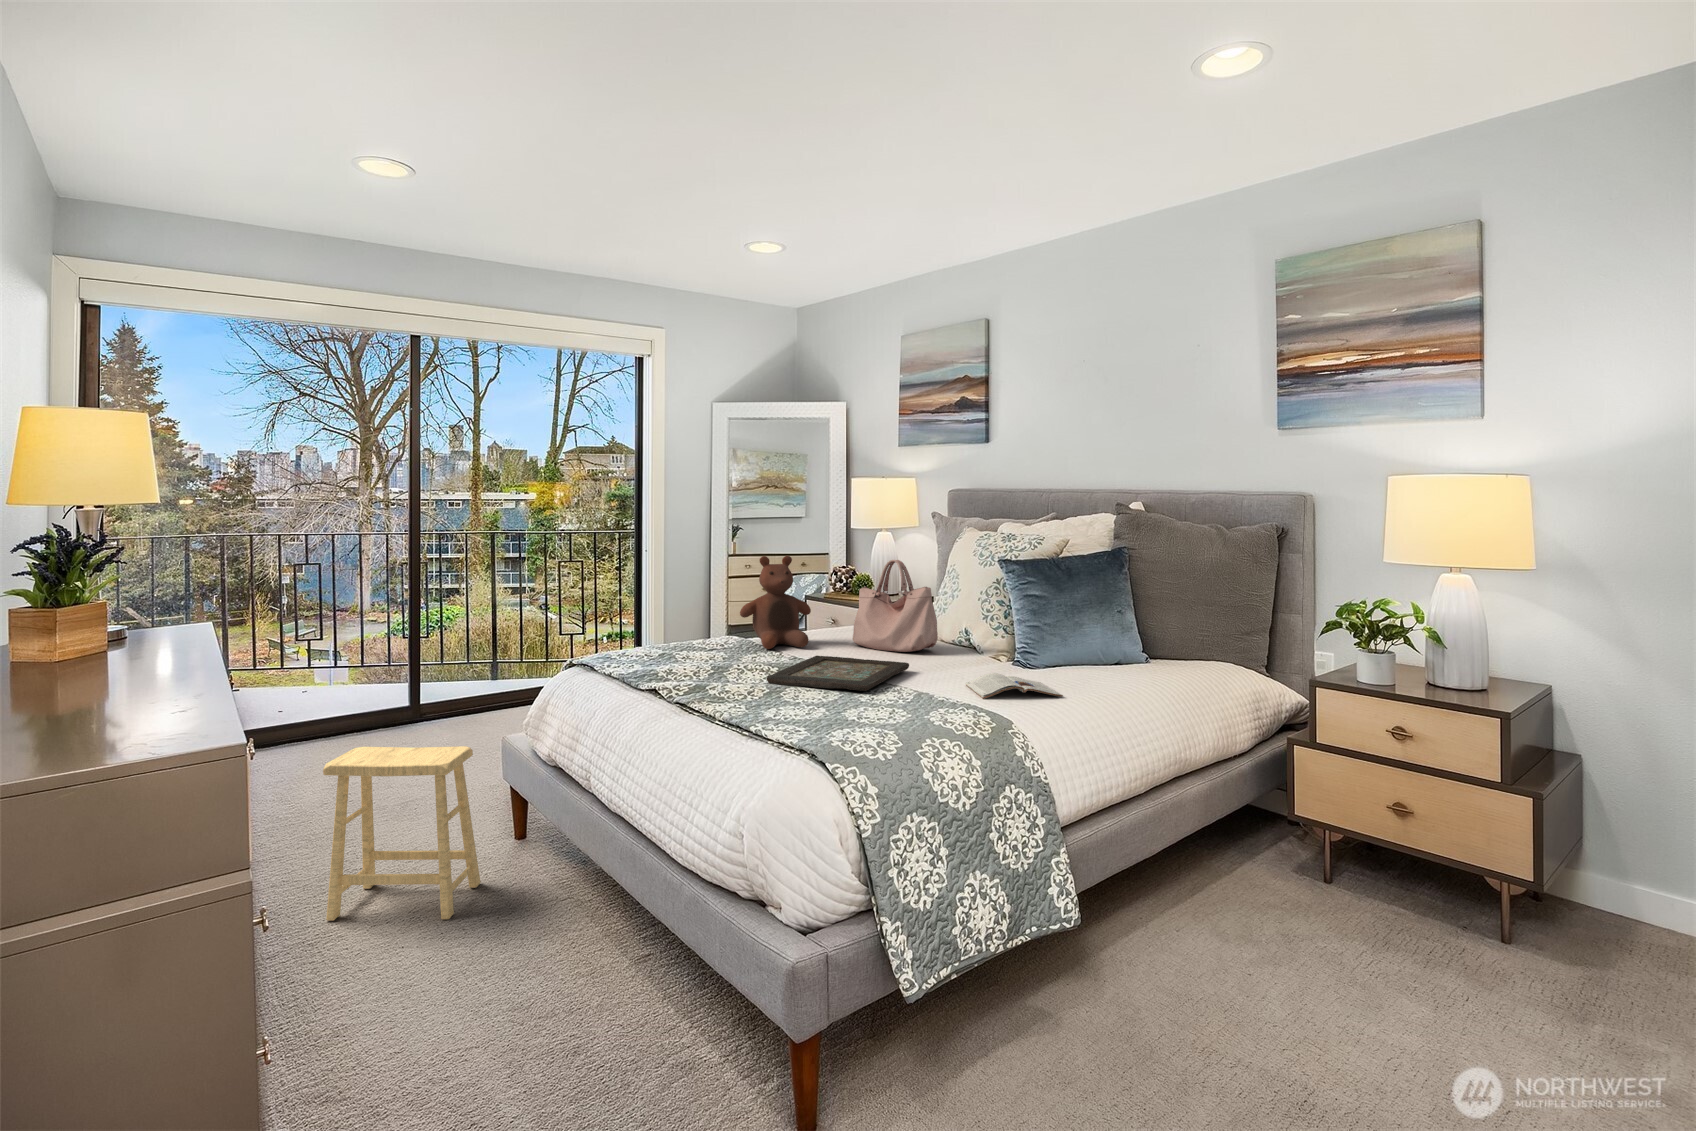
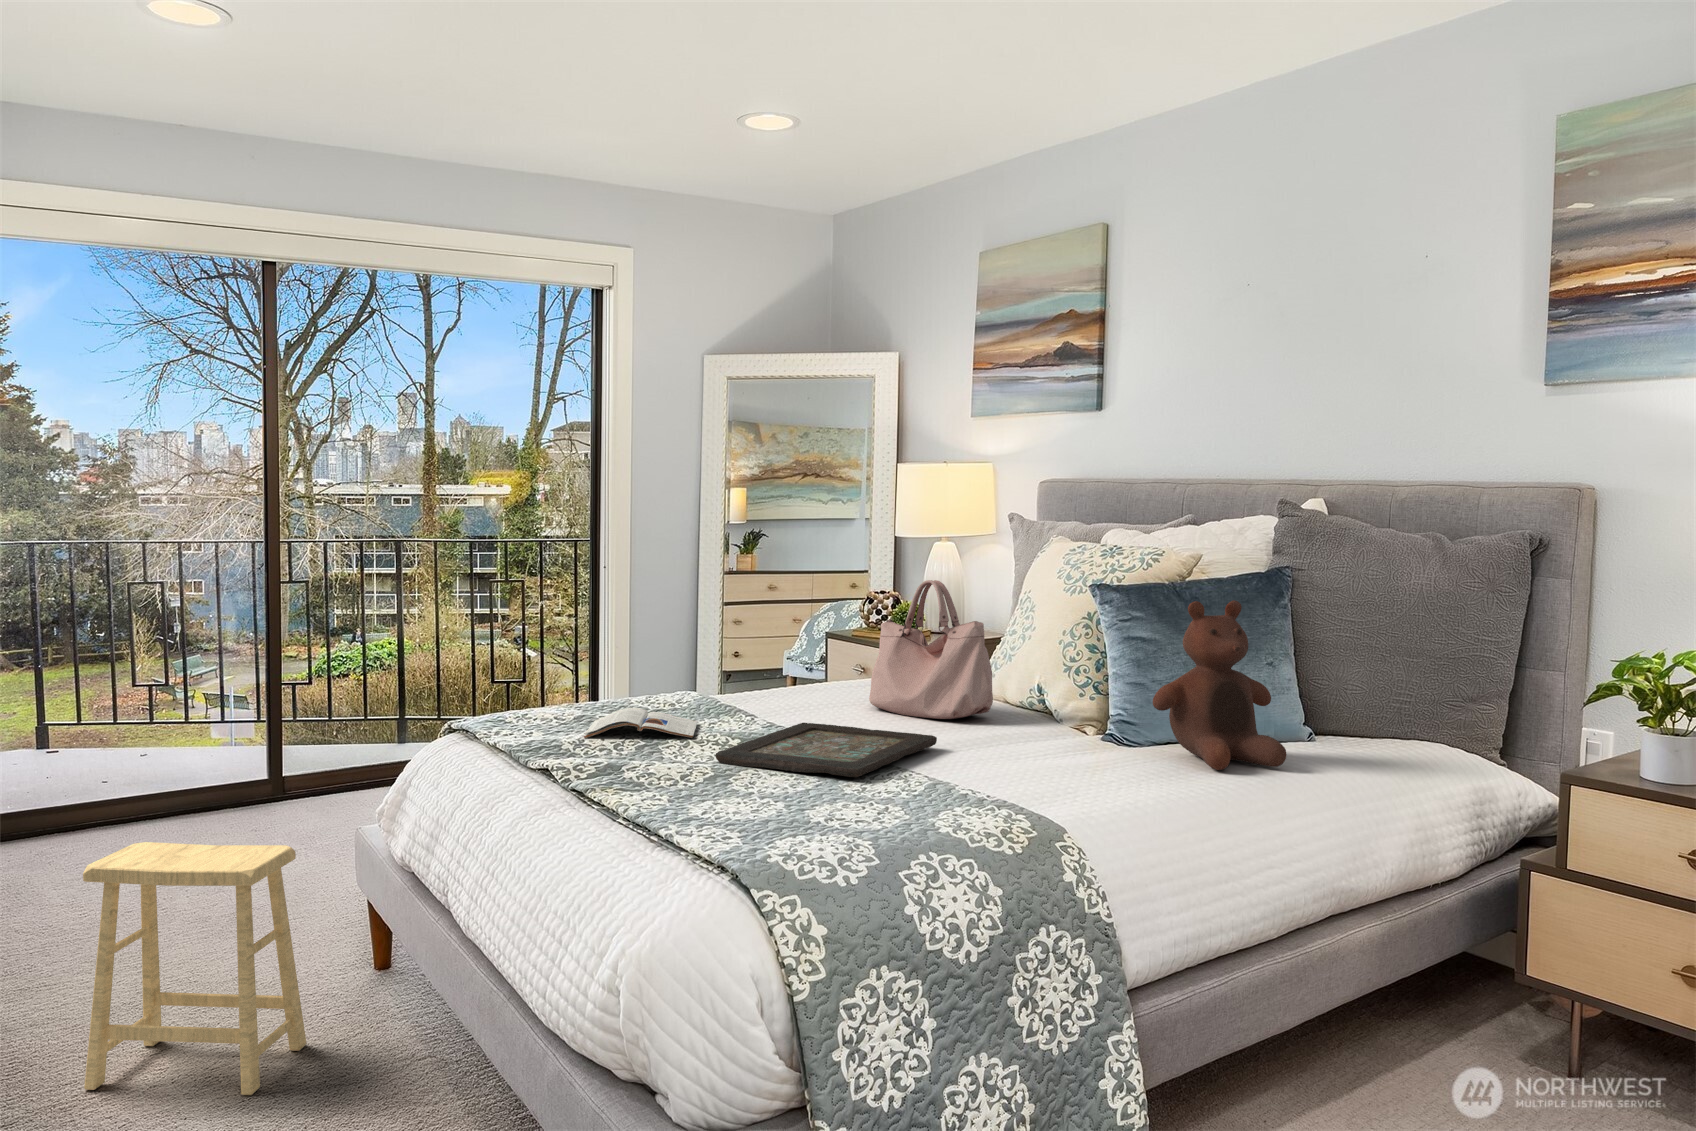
stuffed bear: present [740,556,811,649] -> present [1153,600,1287,770]
magazine: present [966,673,1063,699] -> present [584,708,698,738]

